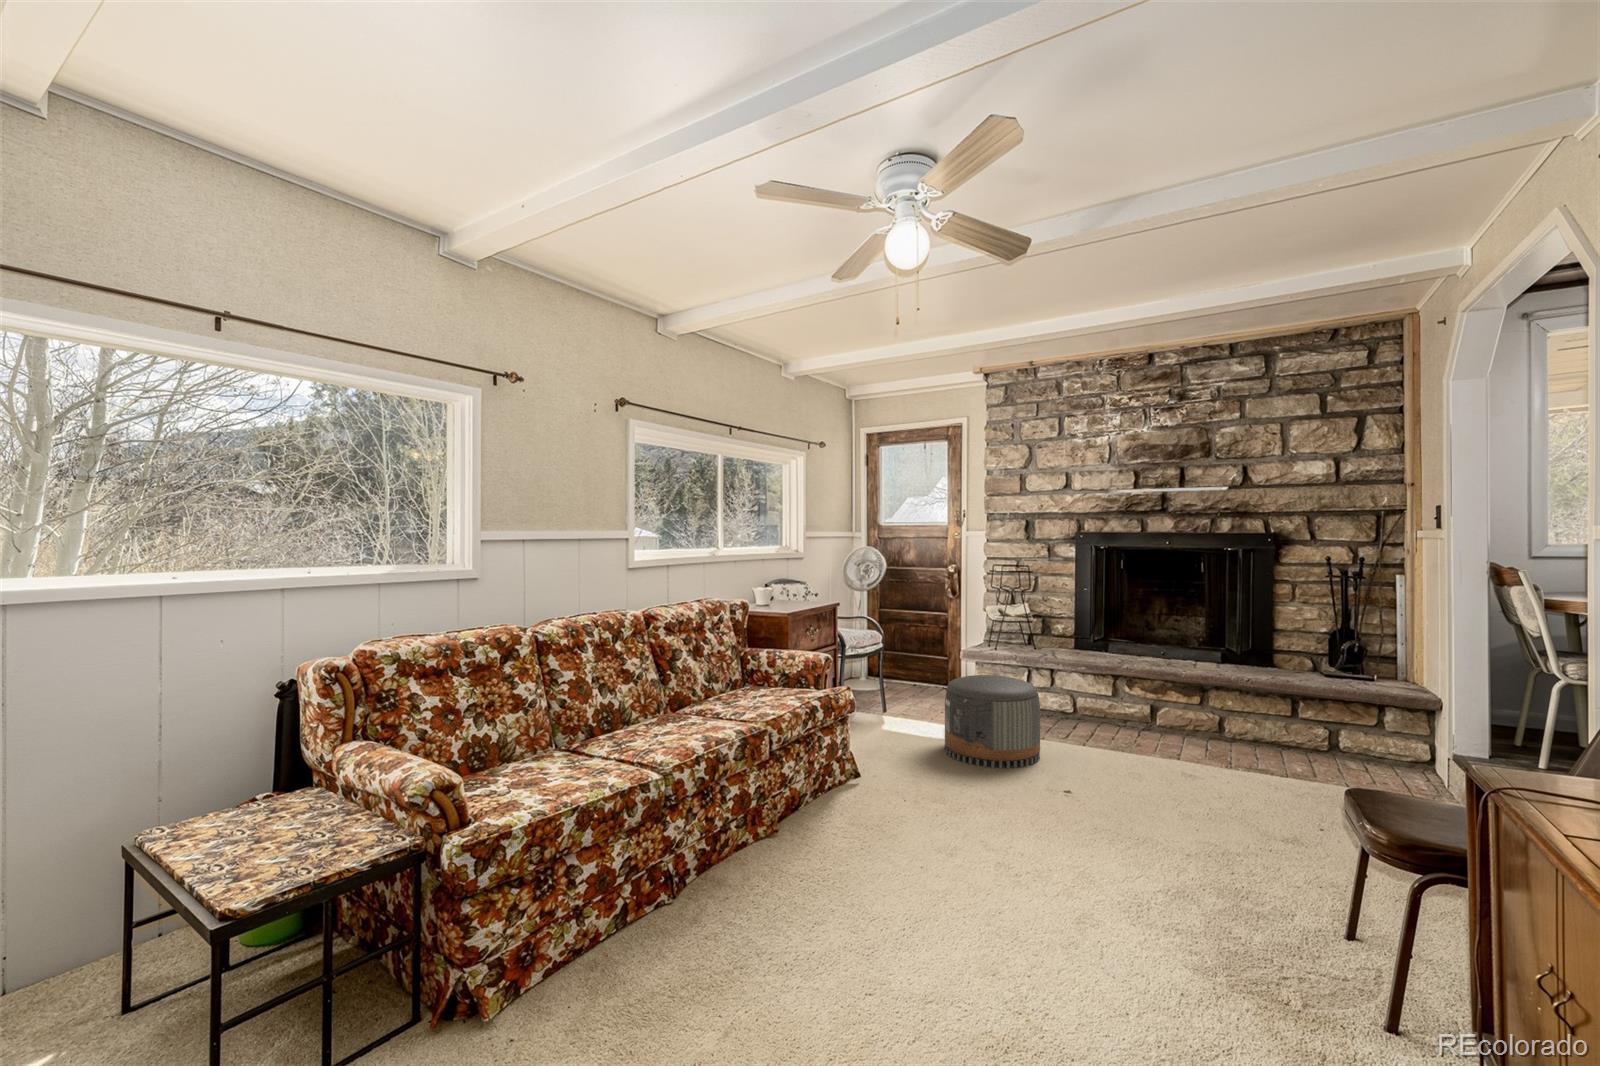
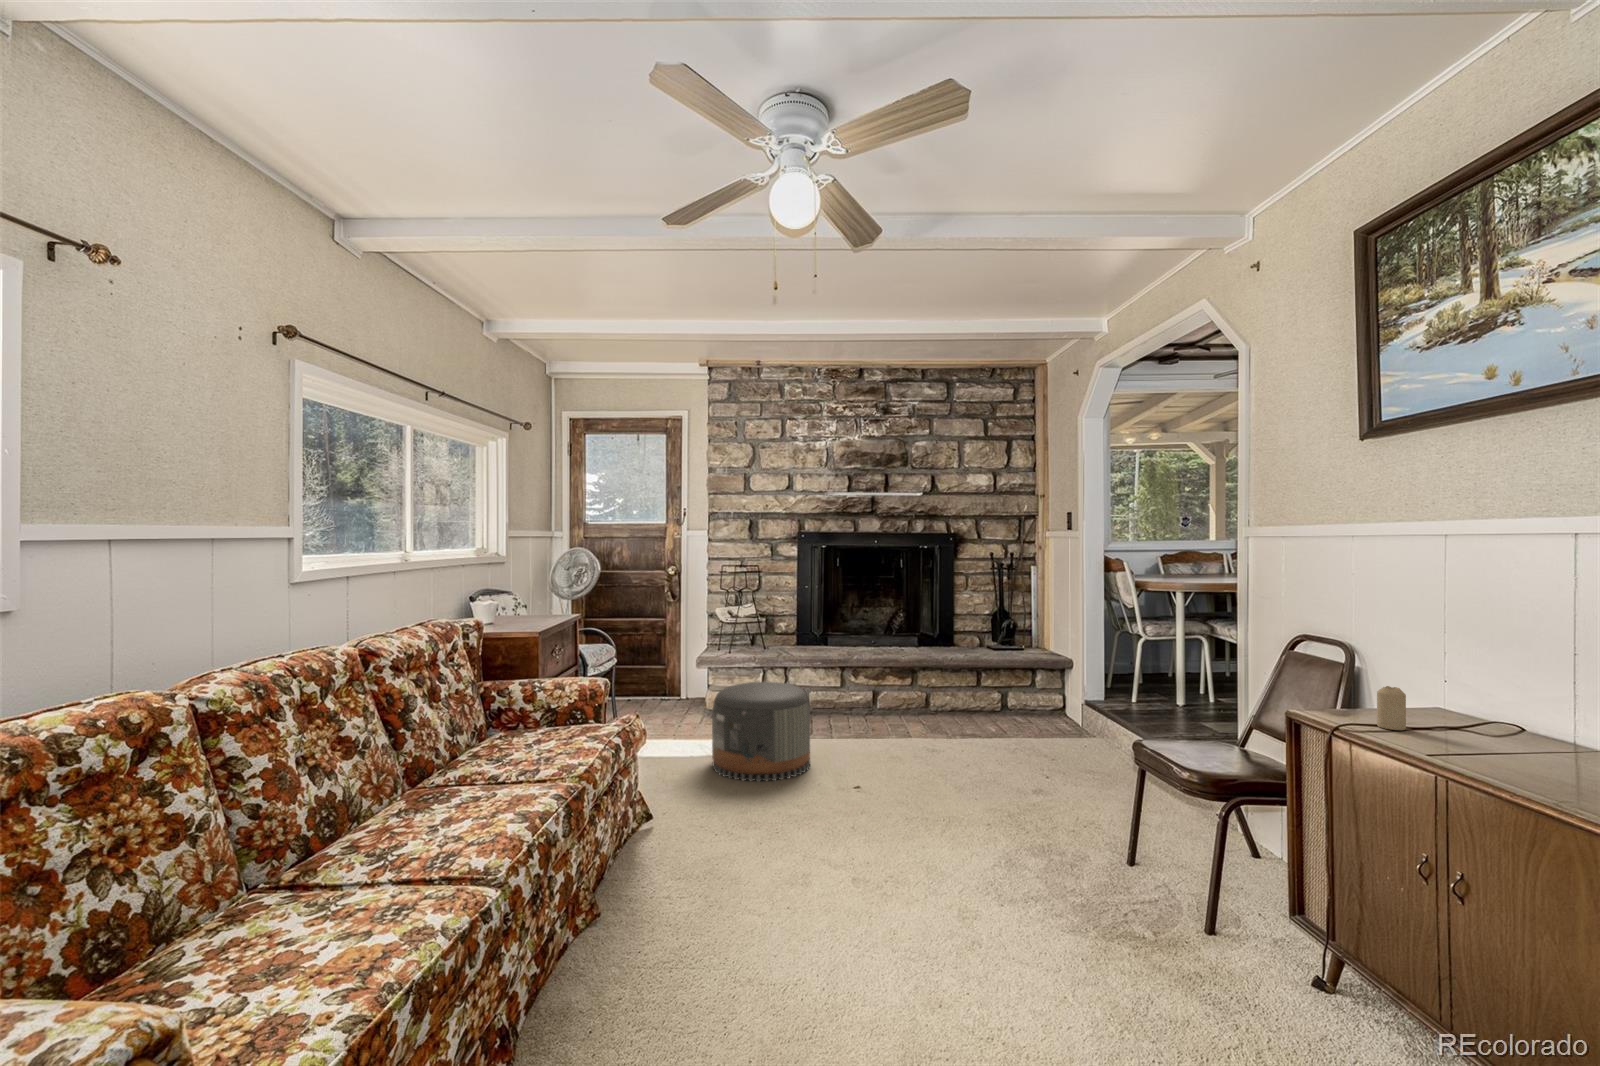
candle: none [1518,732,1557,787] -> present [1377,686,1406,730]

